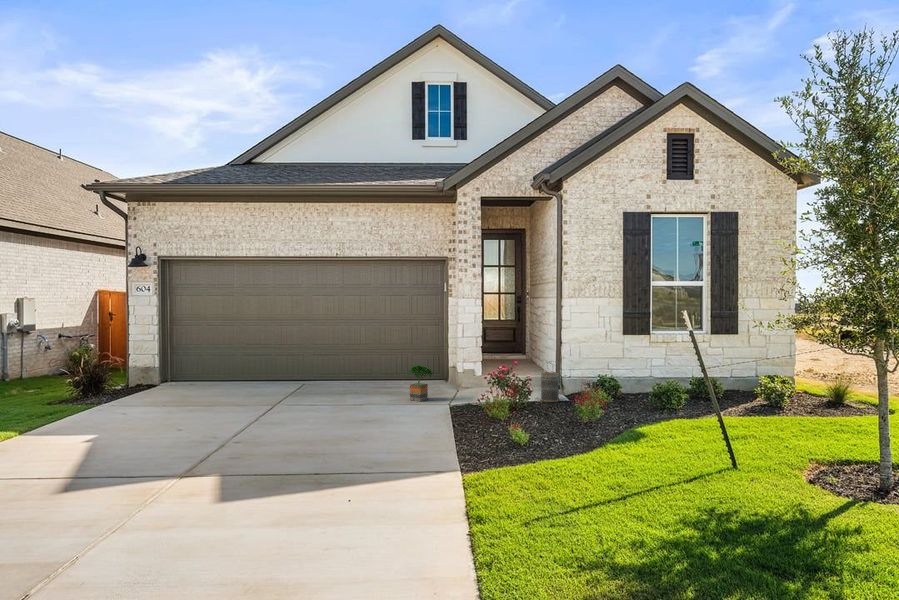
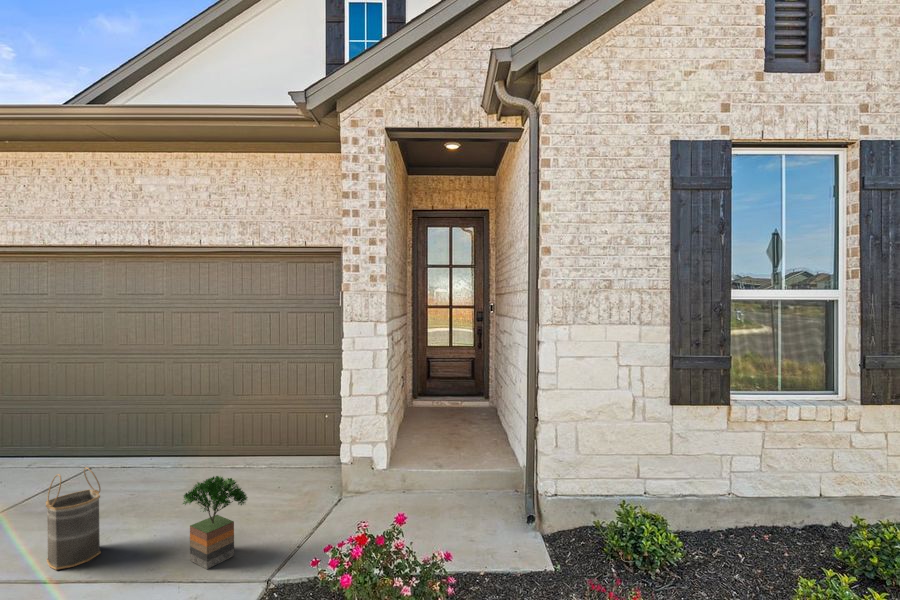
basket: present [541,371,559,402] -> present [46,468,101,570]

